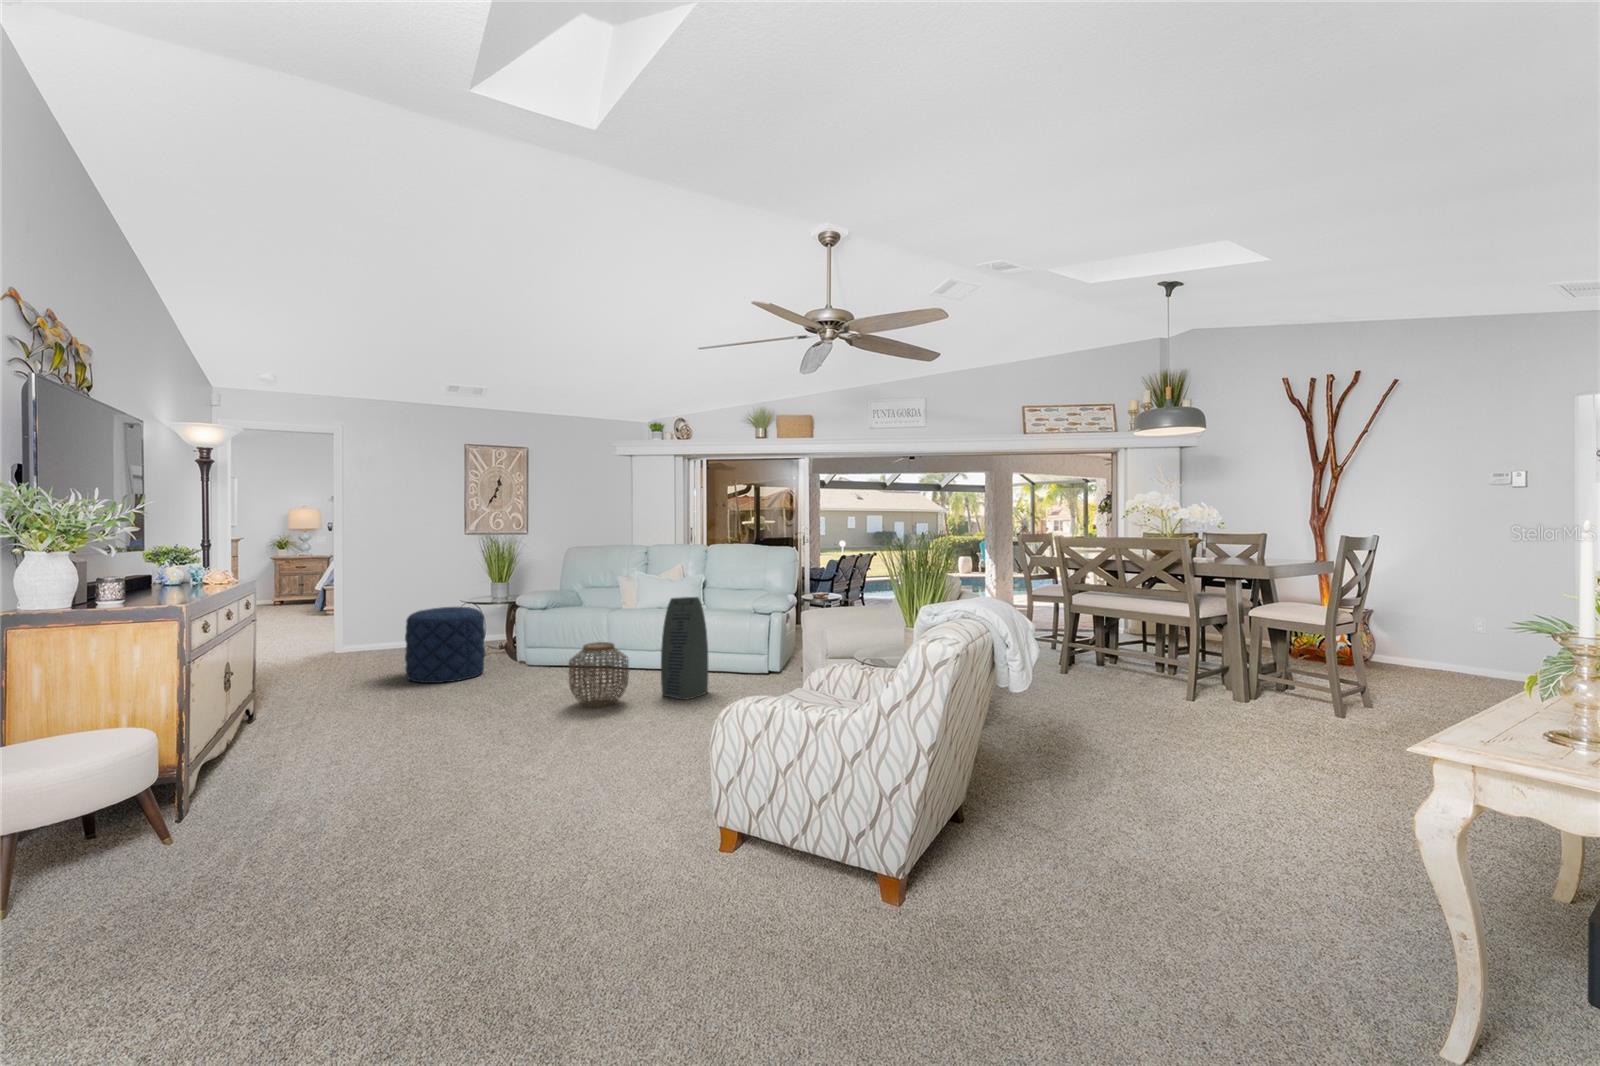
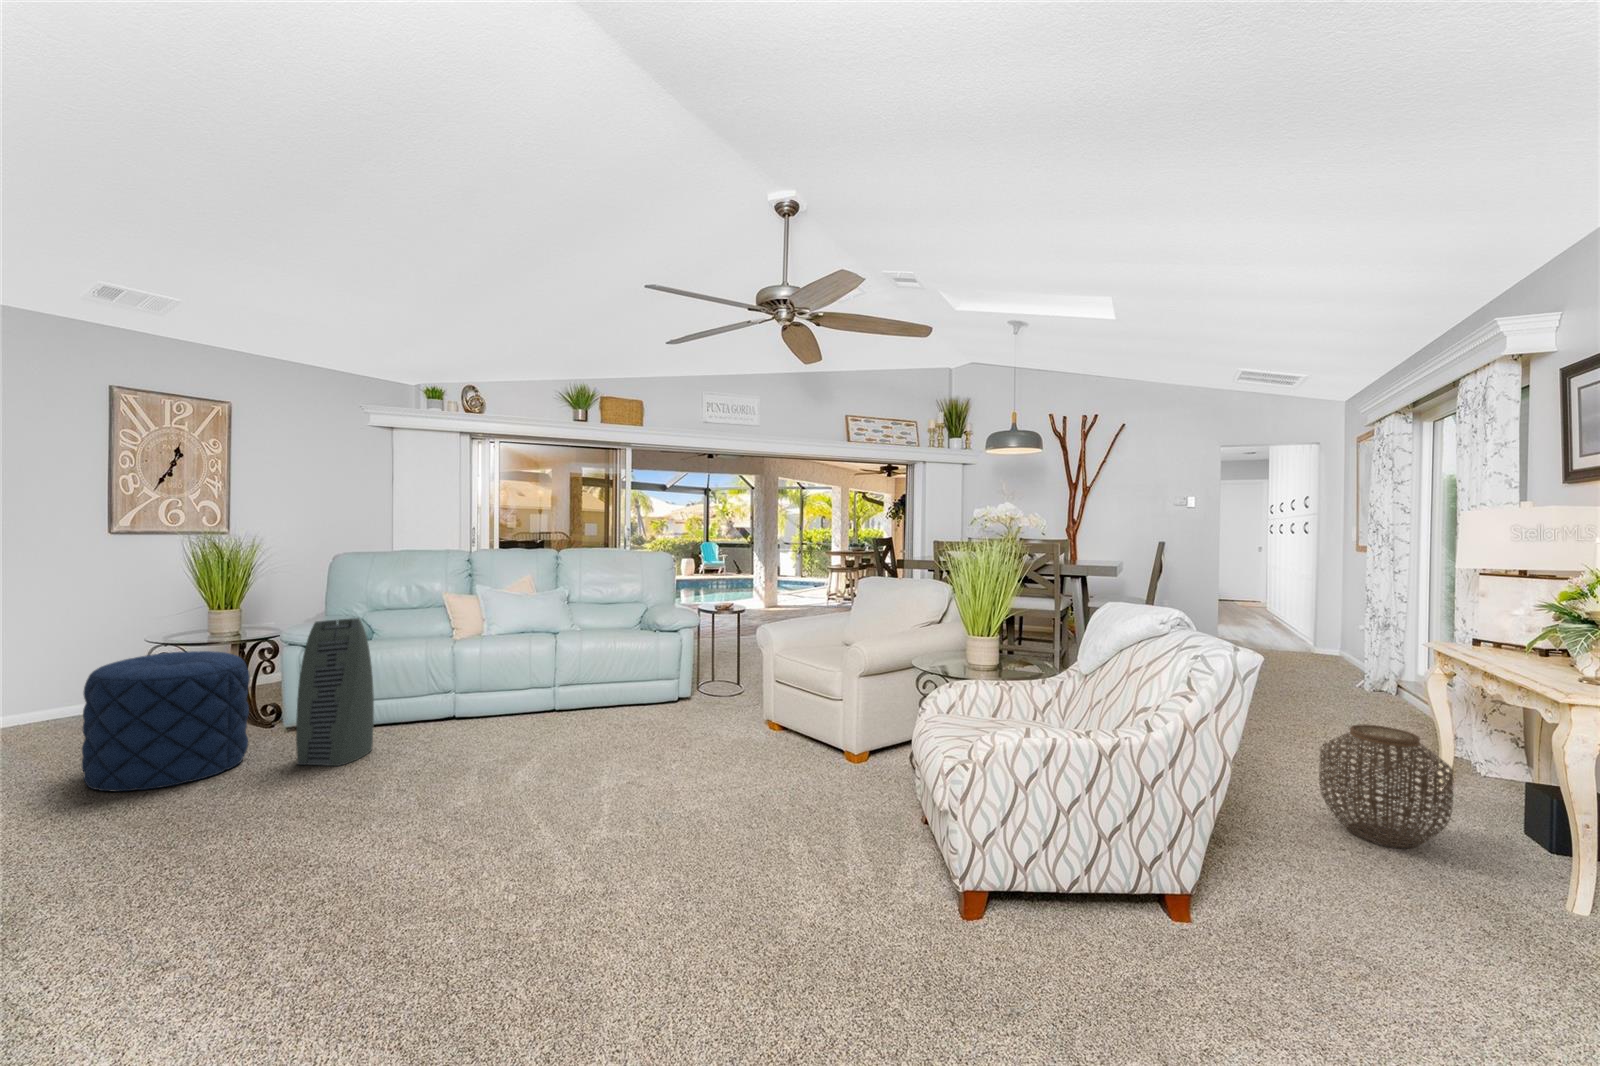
air purifier: present [661,597,708,700] -> present [296,618,374,766]
woven basket: present [569,642,629,708] -> present [1320,725,1453,848]

